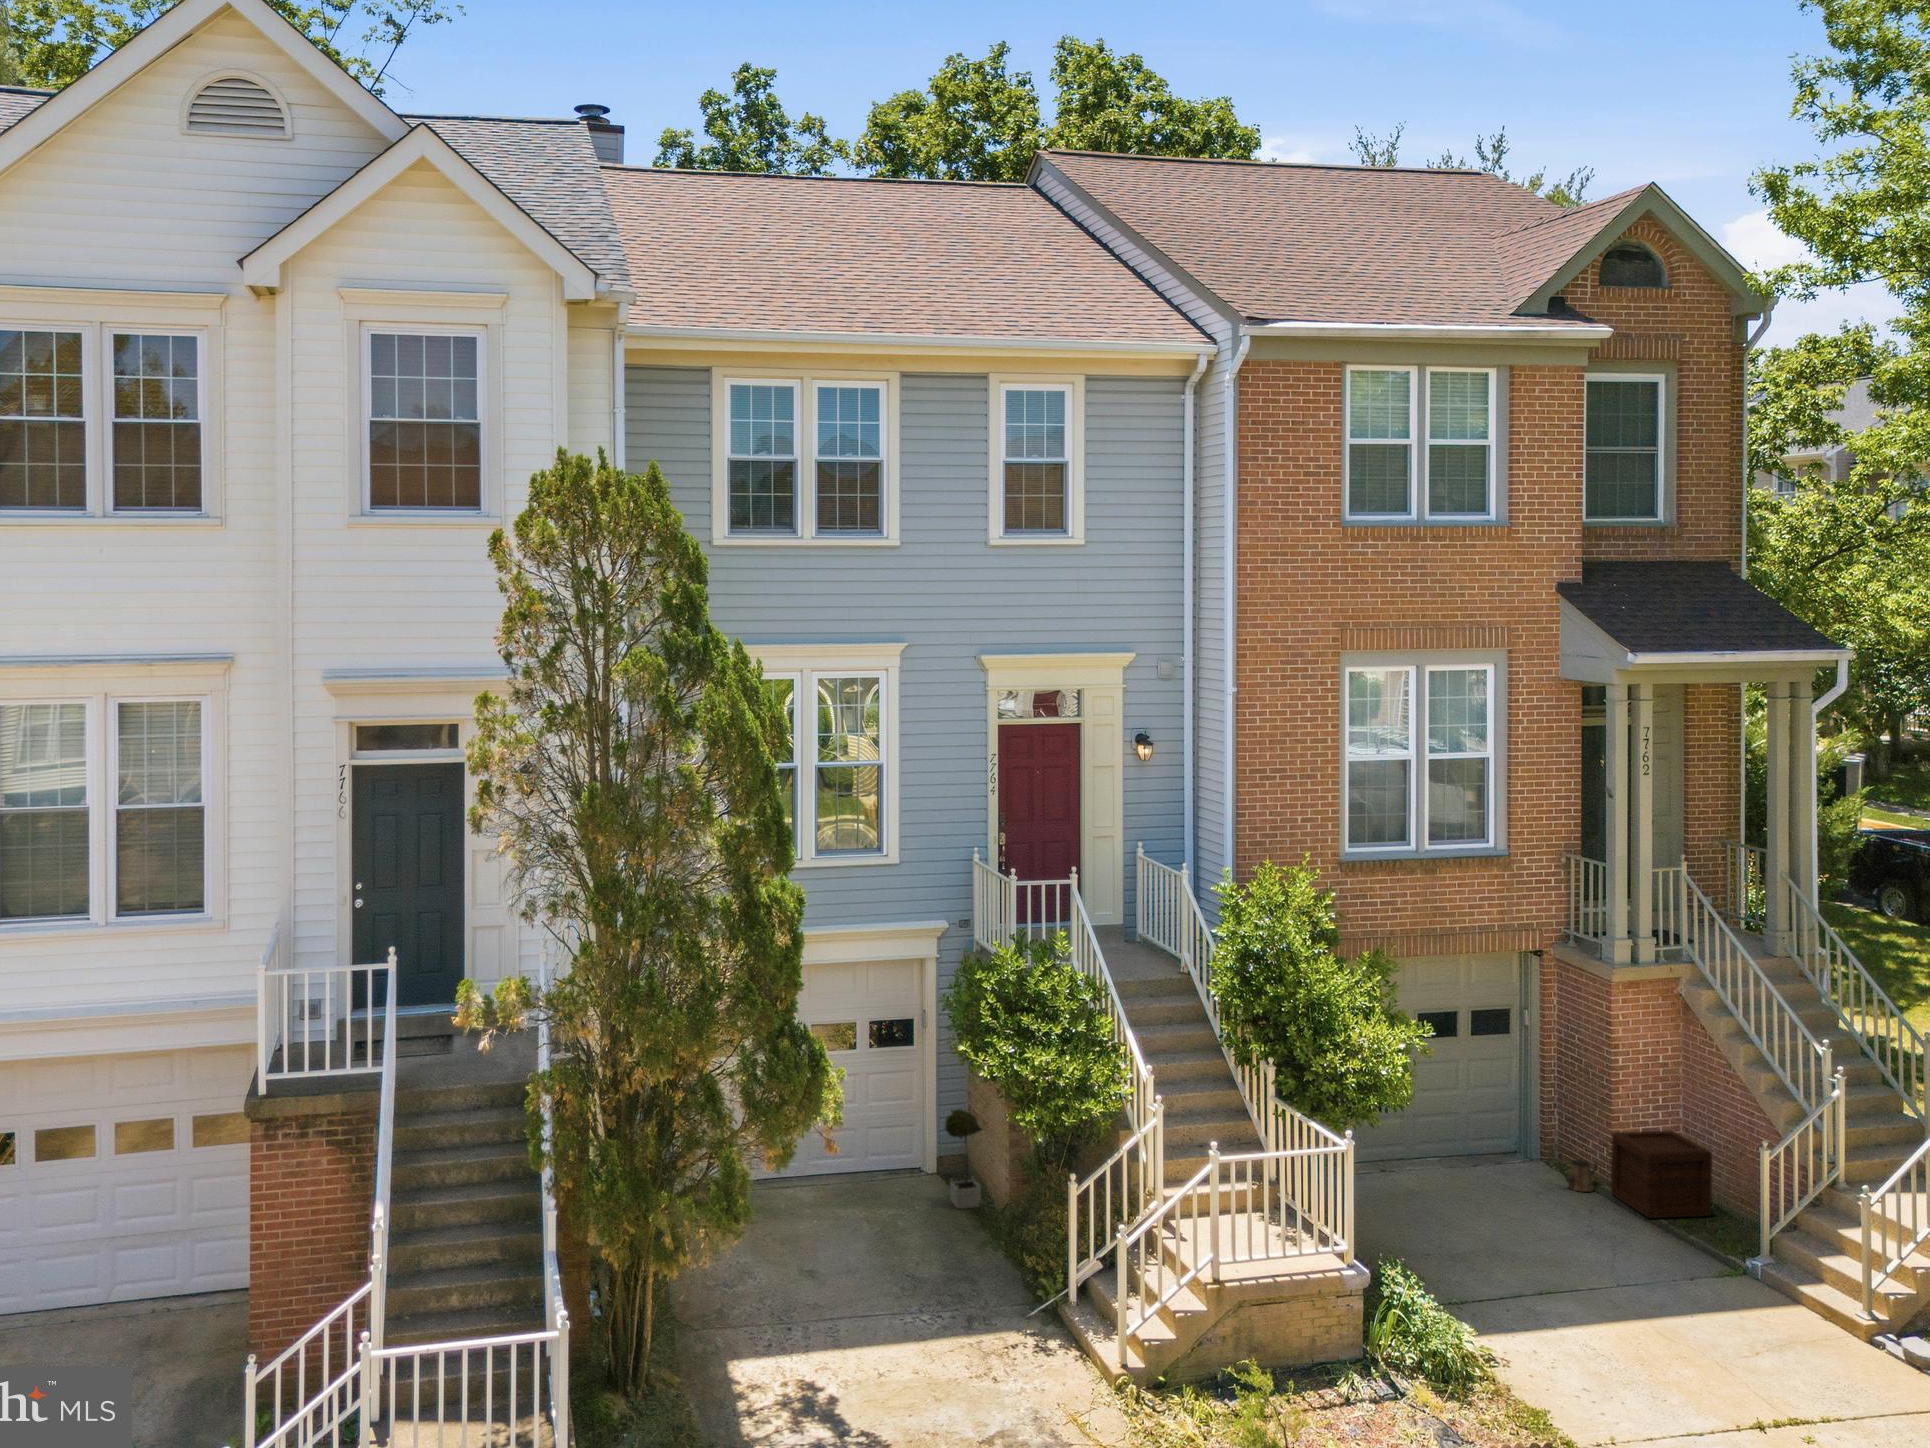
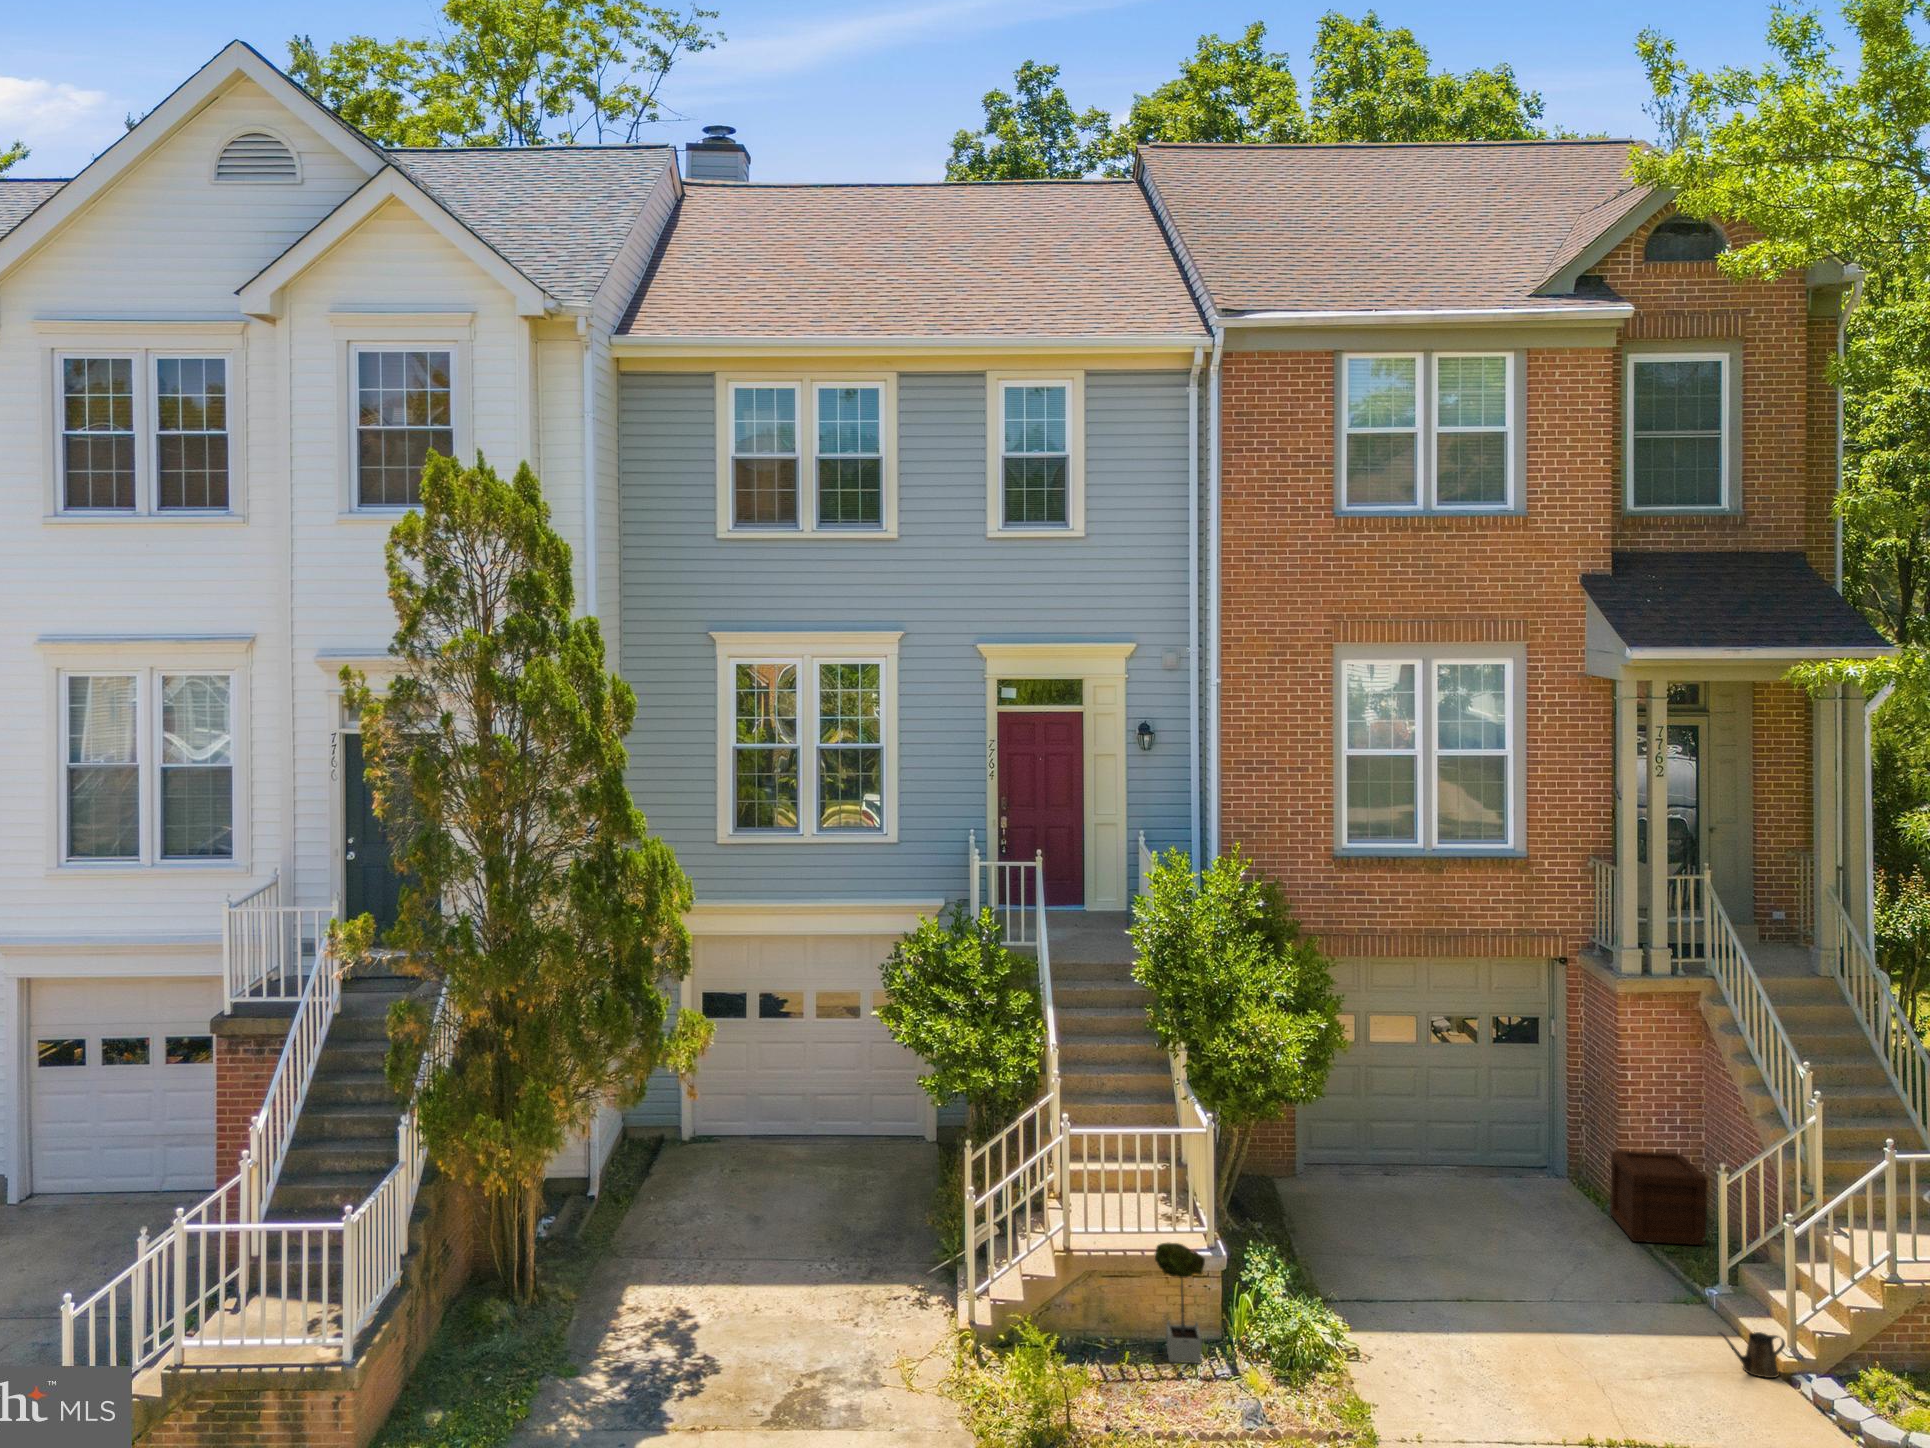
potted tree: present [945,1109,982,1209] -> present [1155,1243,1205,1364]
watering can: present [1554,1159,1598,1192] -> present [1719,1332,1785,1378]

